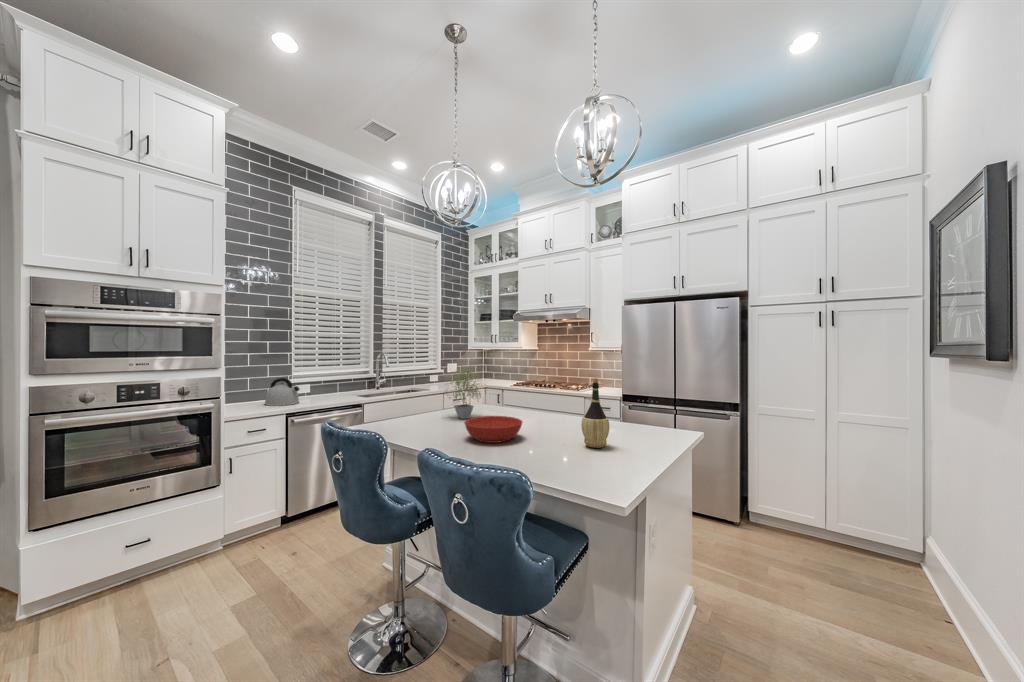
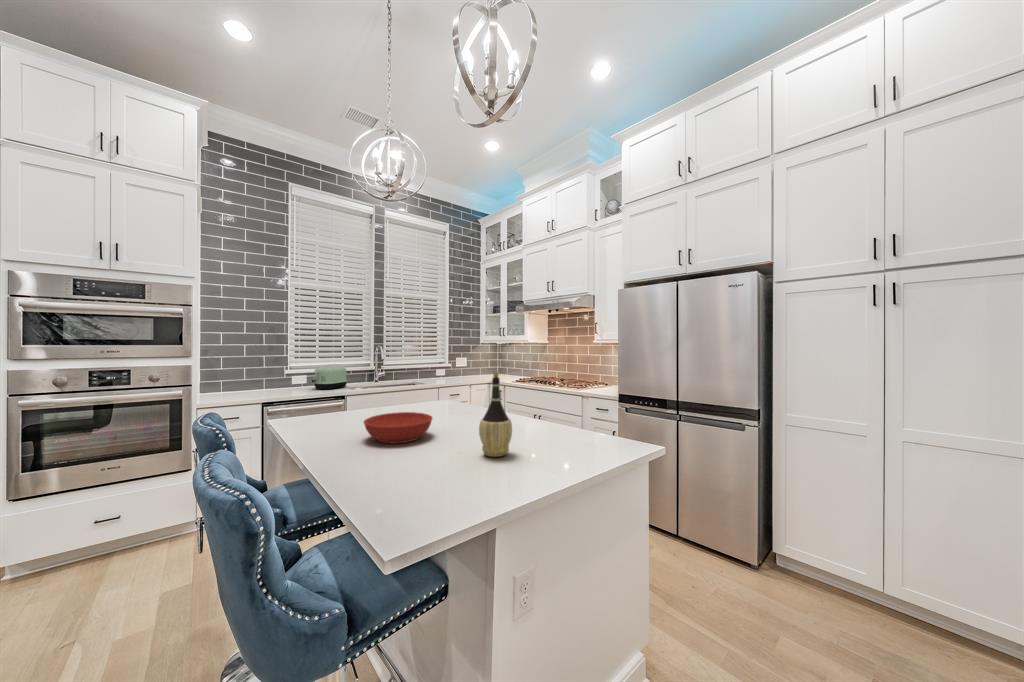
potted plant: present [448,368,481,419] -> none [385,352,437,414]
toaster: none [325,374,358,400] -> present [312,364,347,390]
kettle: present [265,378,299,406] -> none [251,368,285,394]

